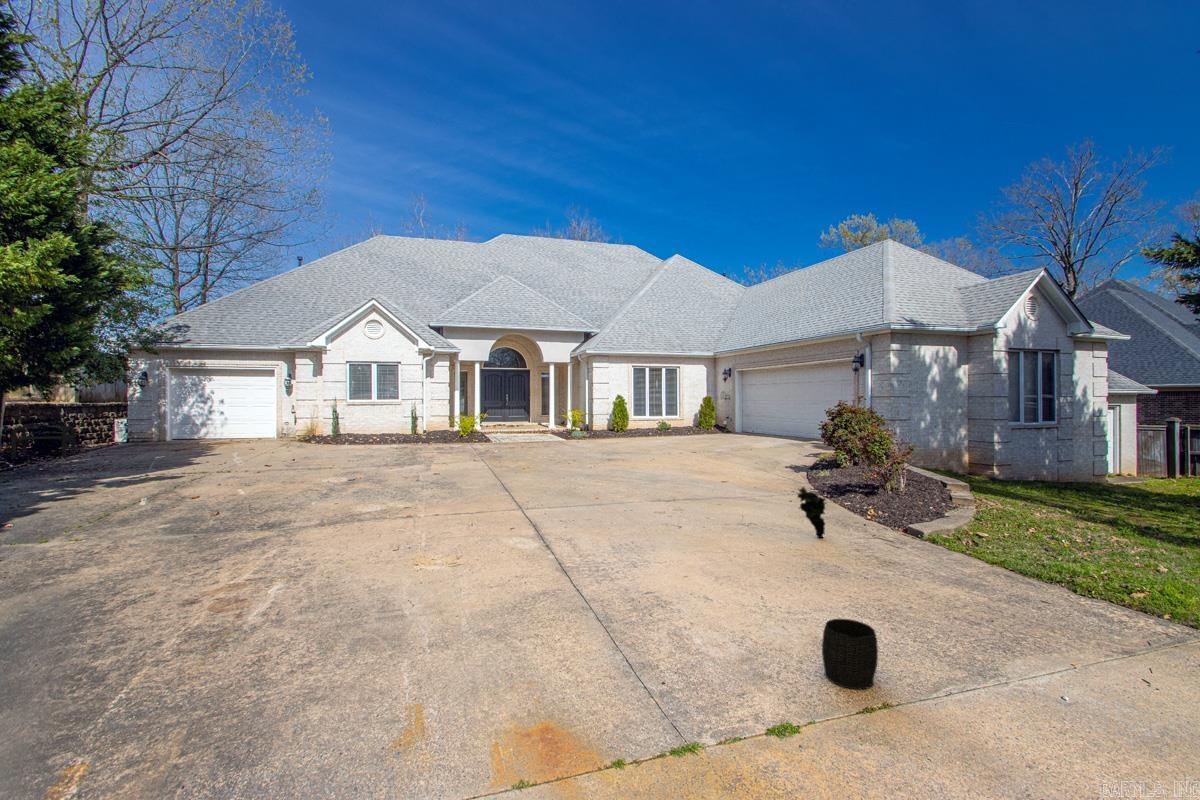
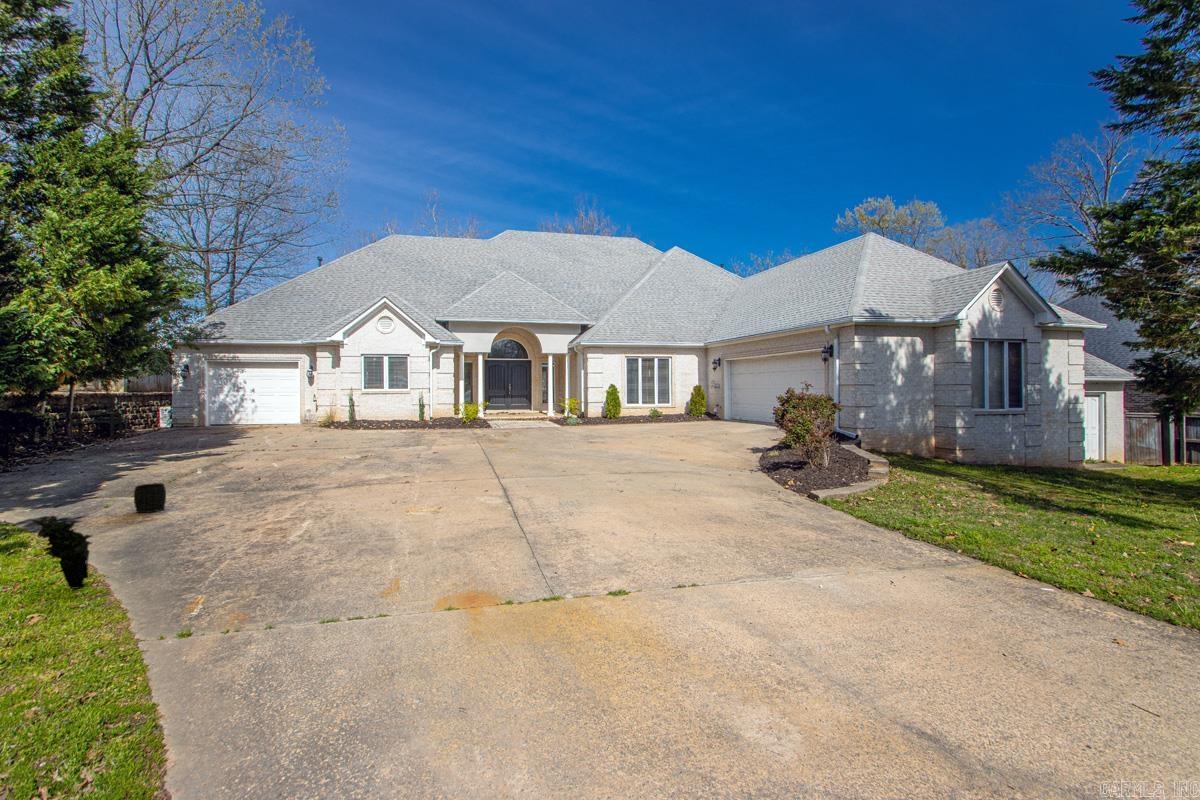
potted plant: present [798,487,826,538] -> present [32,516,92,588]
woven basket: present [822,619,878,689] -> present [134,483,166,513]

